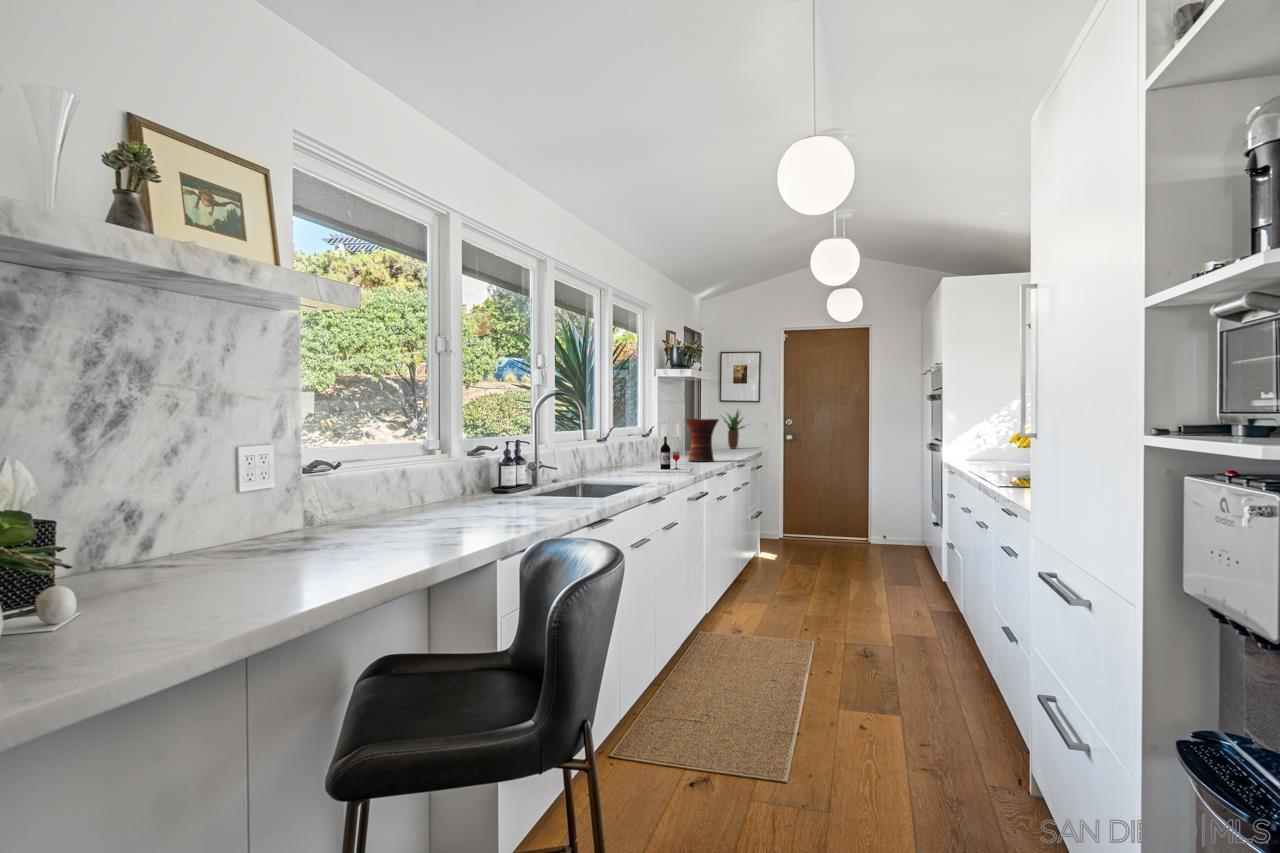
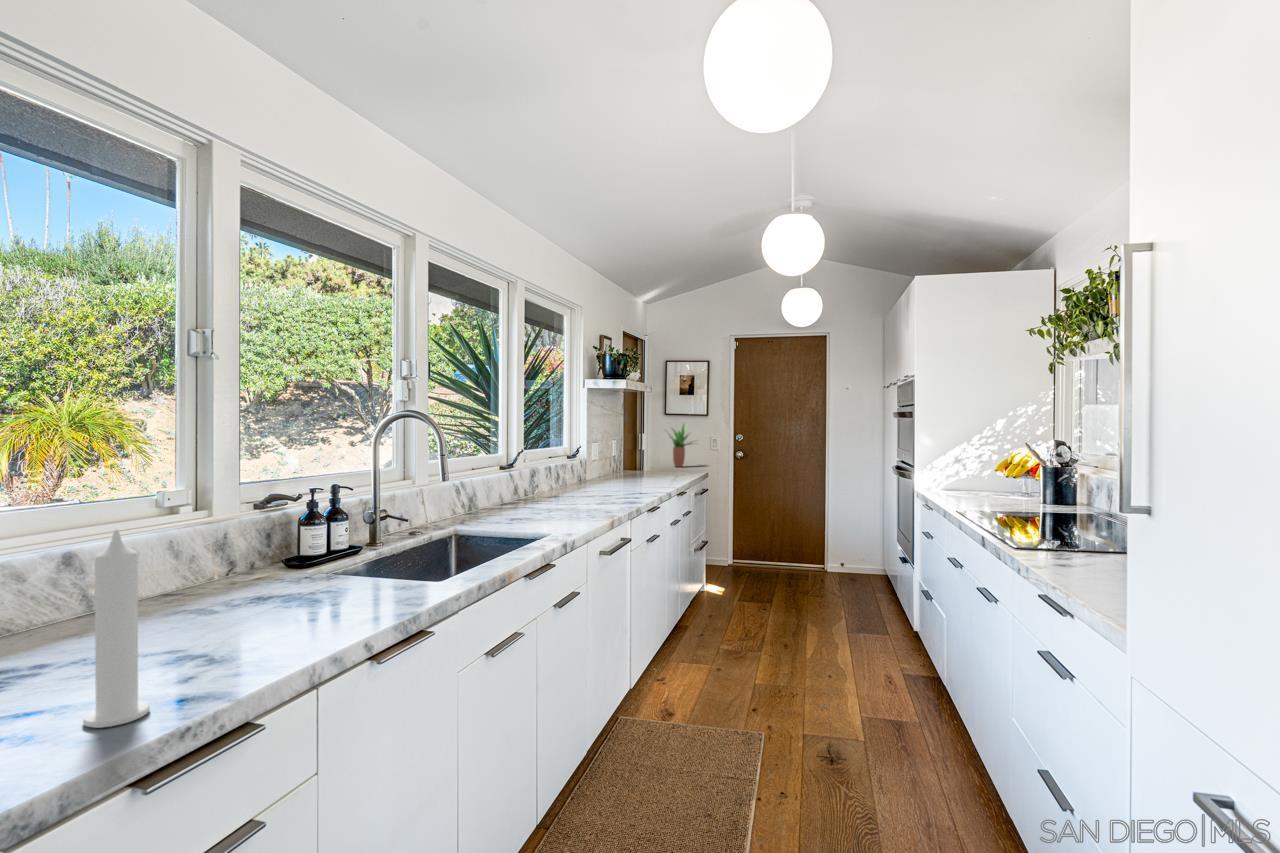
vase: present [685,419,719,461] -> none [613,439,654,490]
wine bottle: present [638,436,692,472] -> none [542,464,616,511]
candle: none [485,439,511,533] -> present [83,529,150,728]

